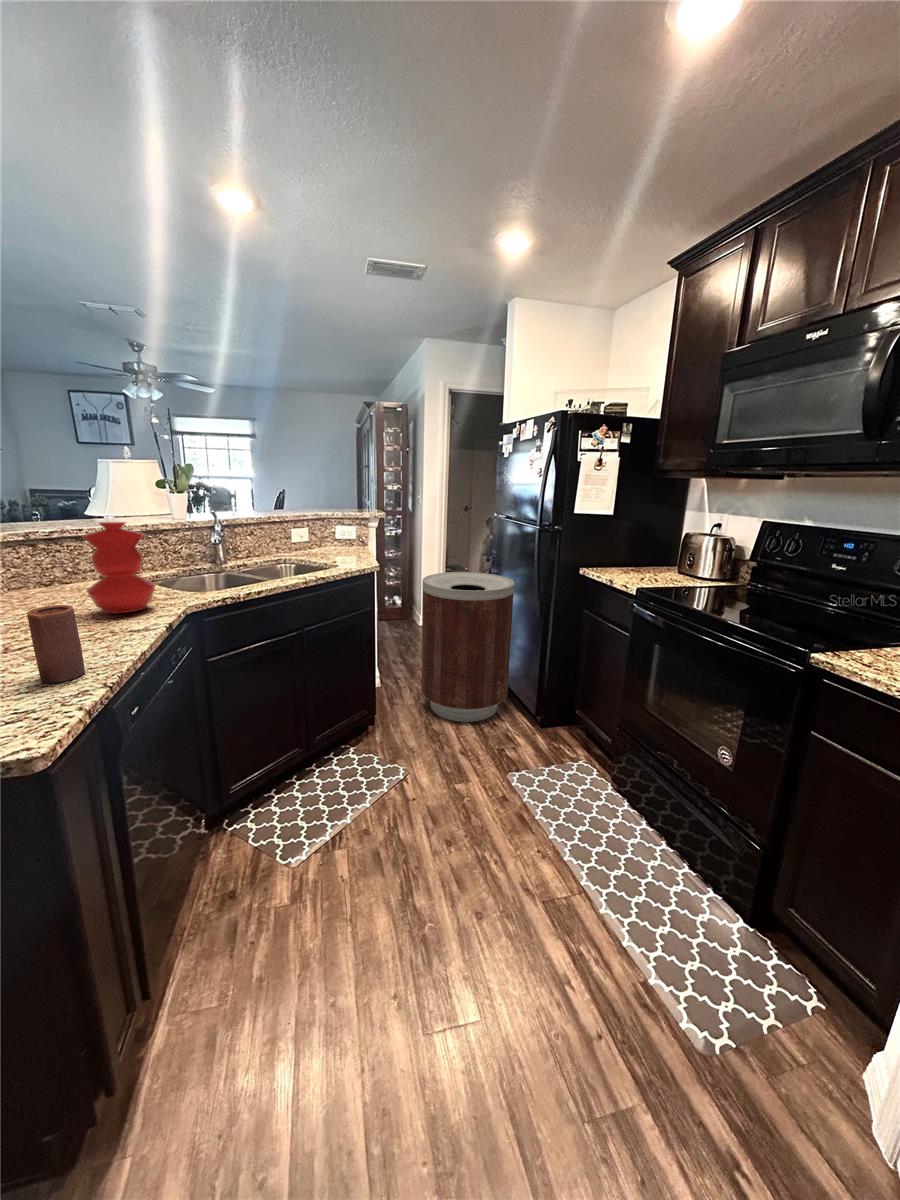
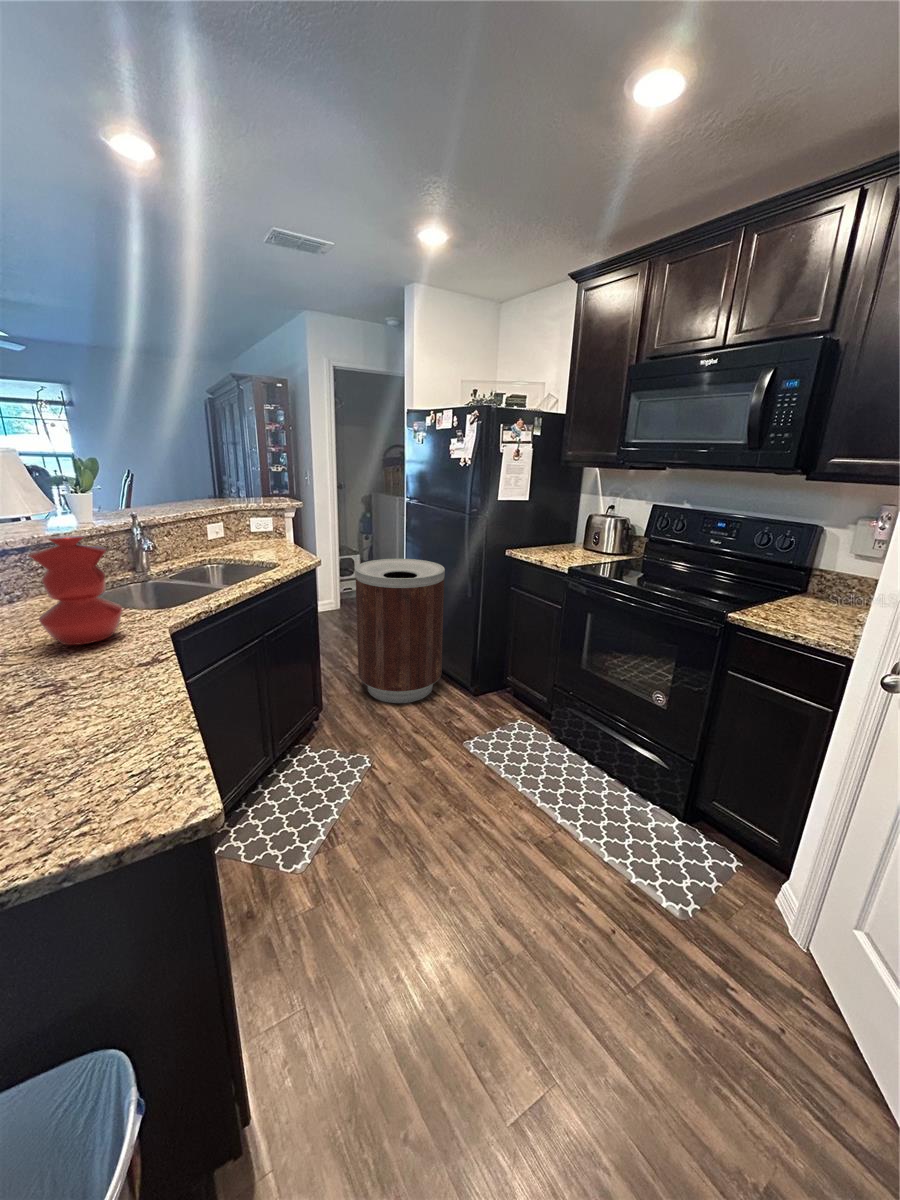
candle: present [27,605,85,683] -> none [66,646,131,738]

